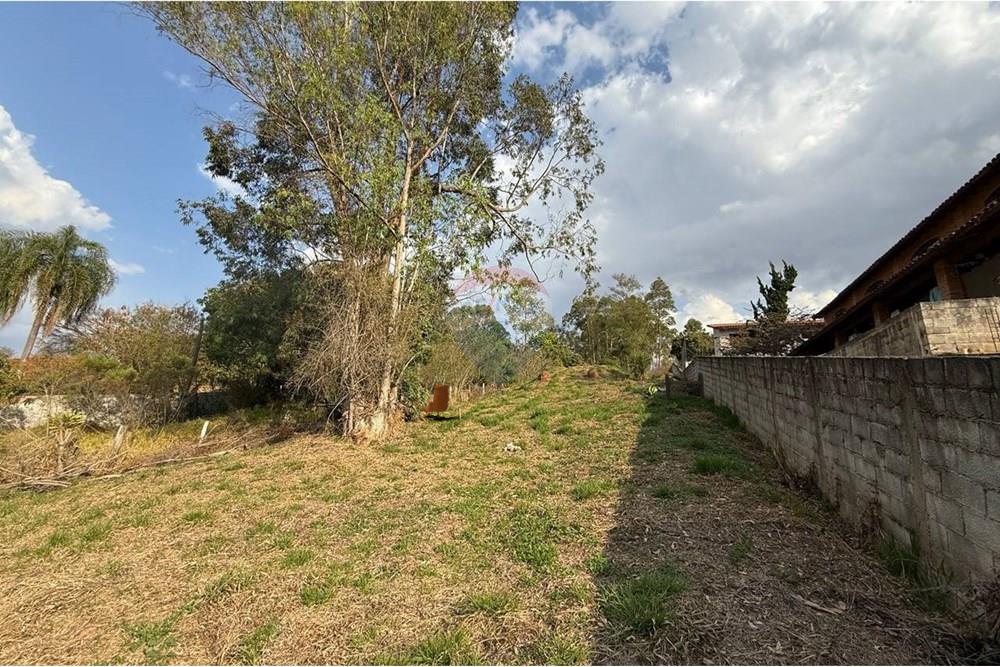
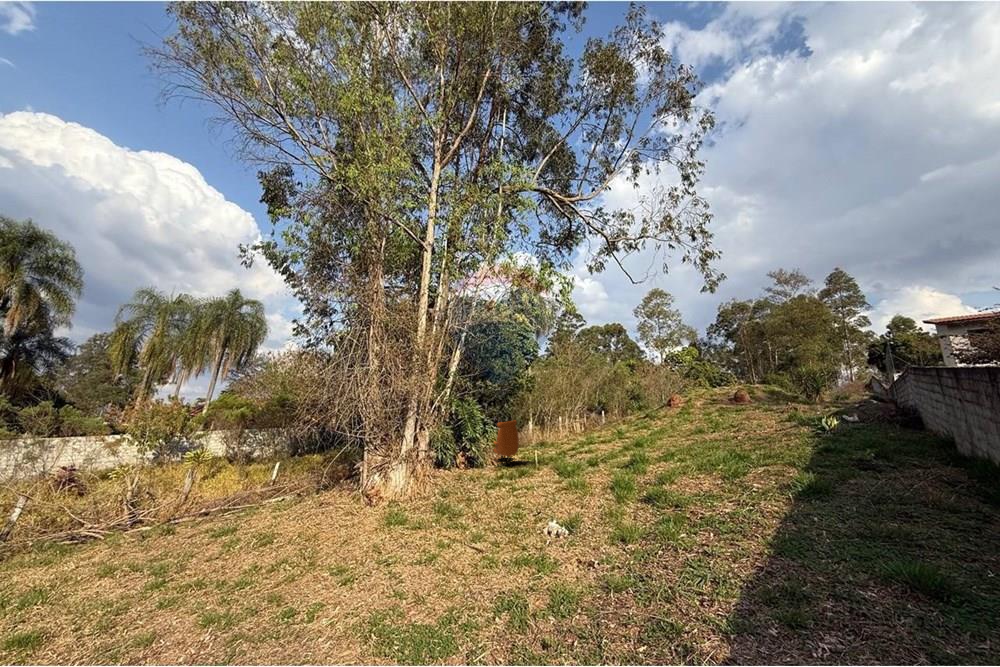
bench: present [665,373,705,399] -> none [849,391,937,438]

